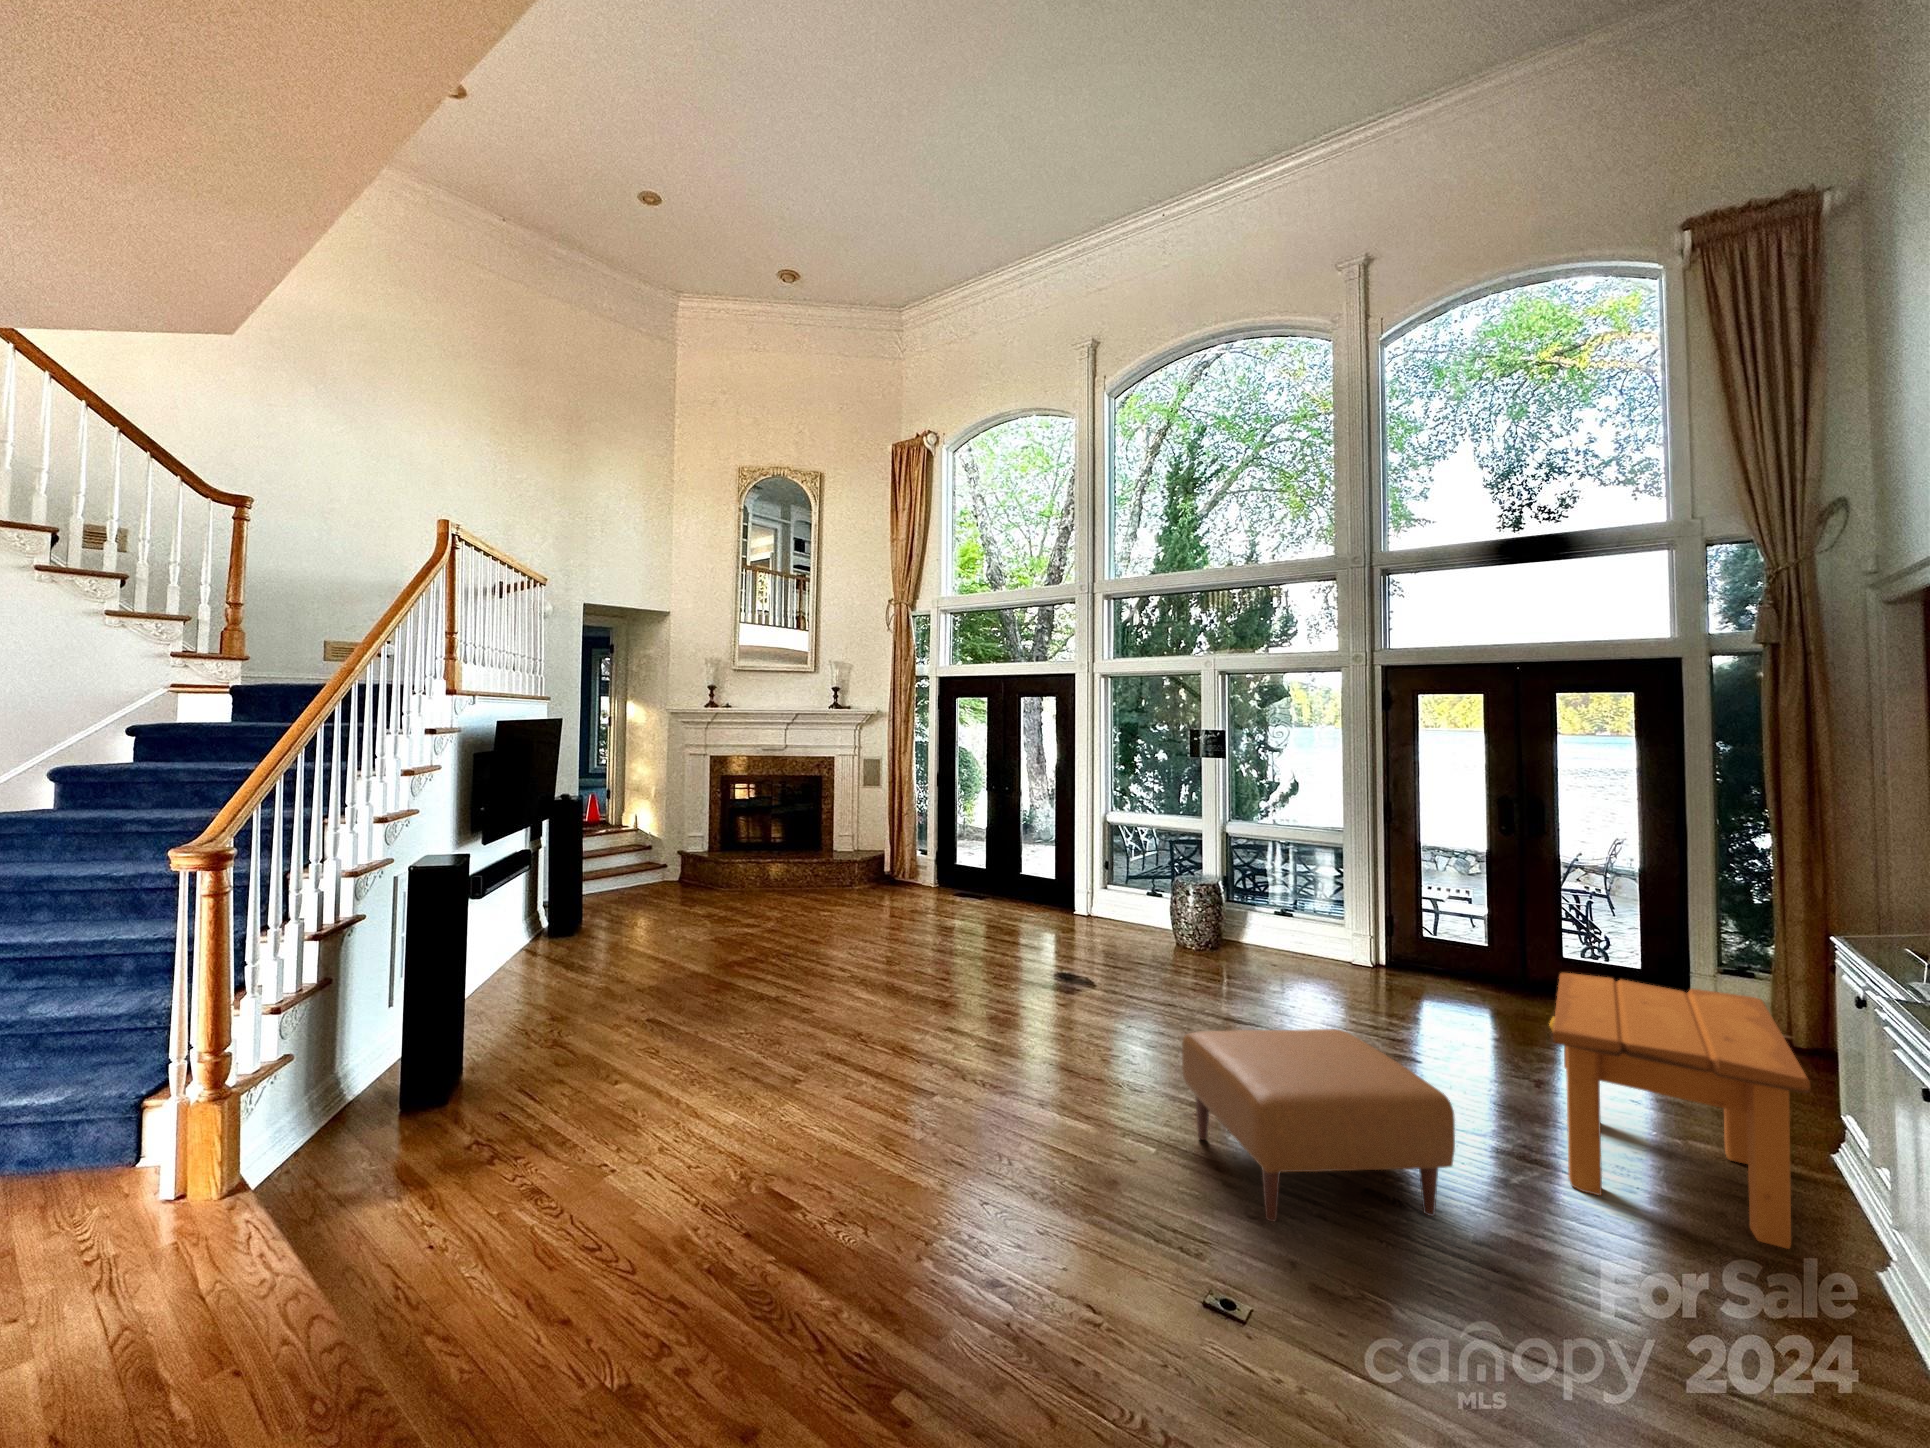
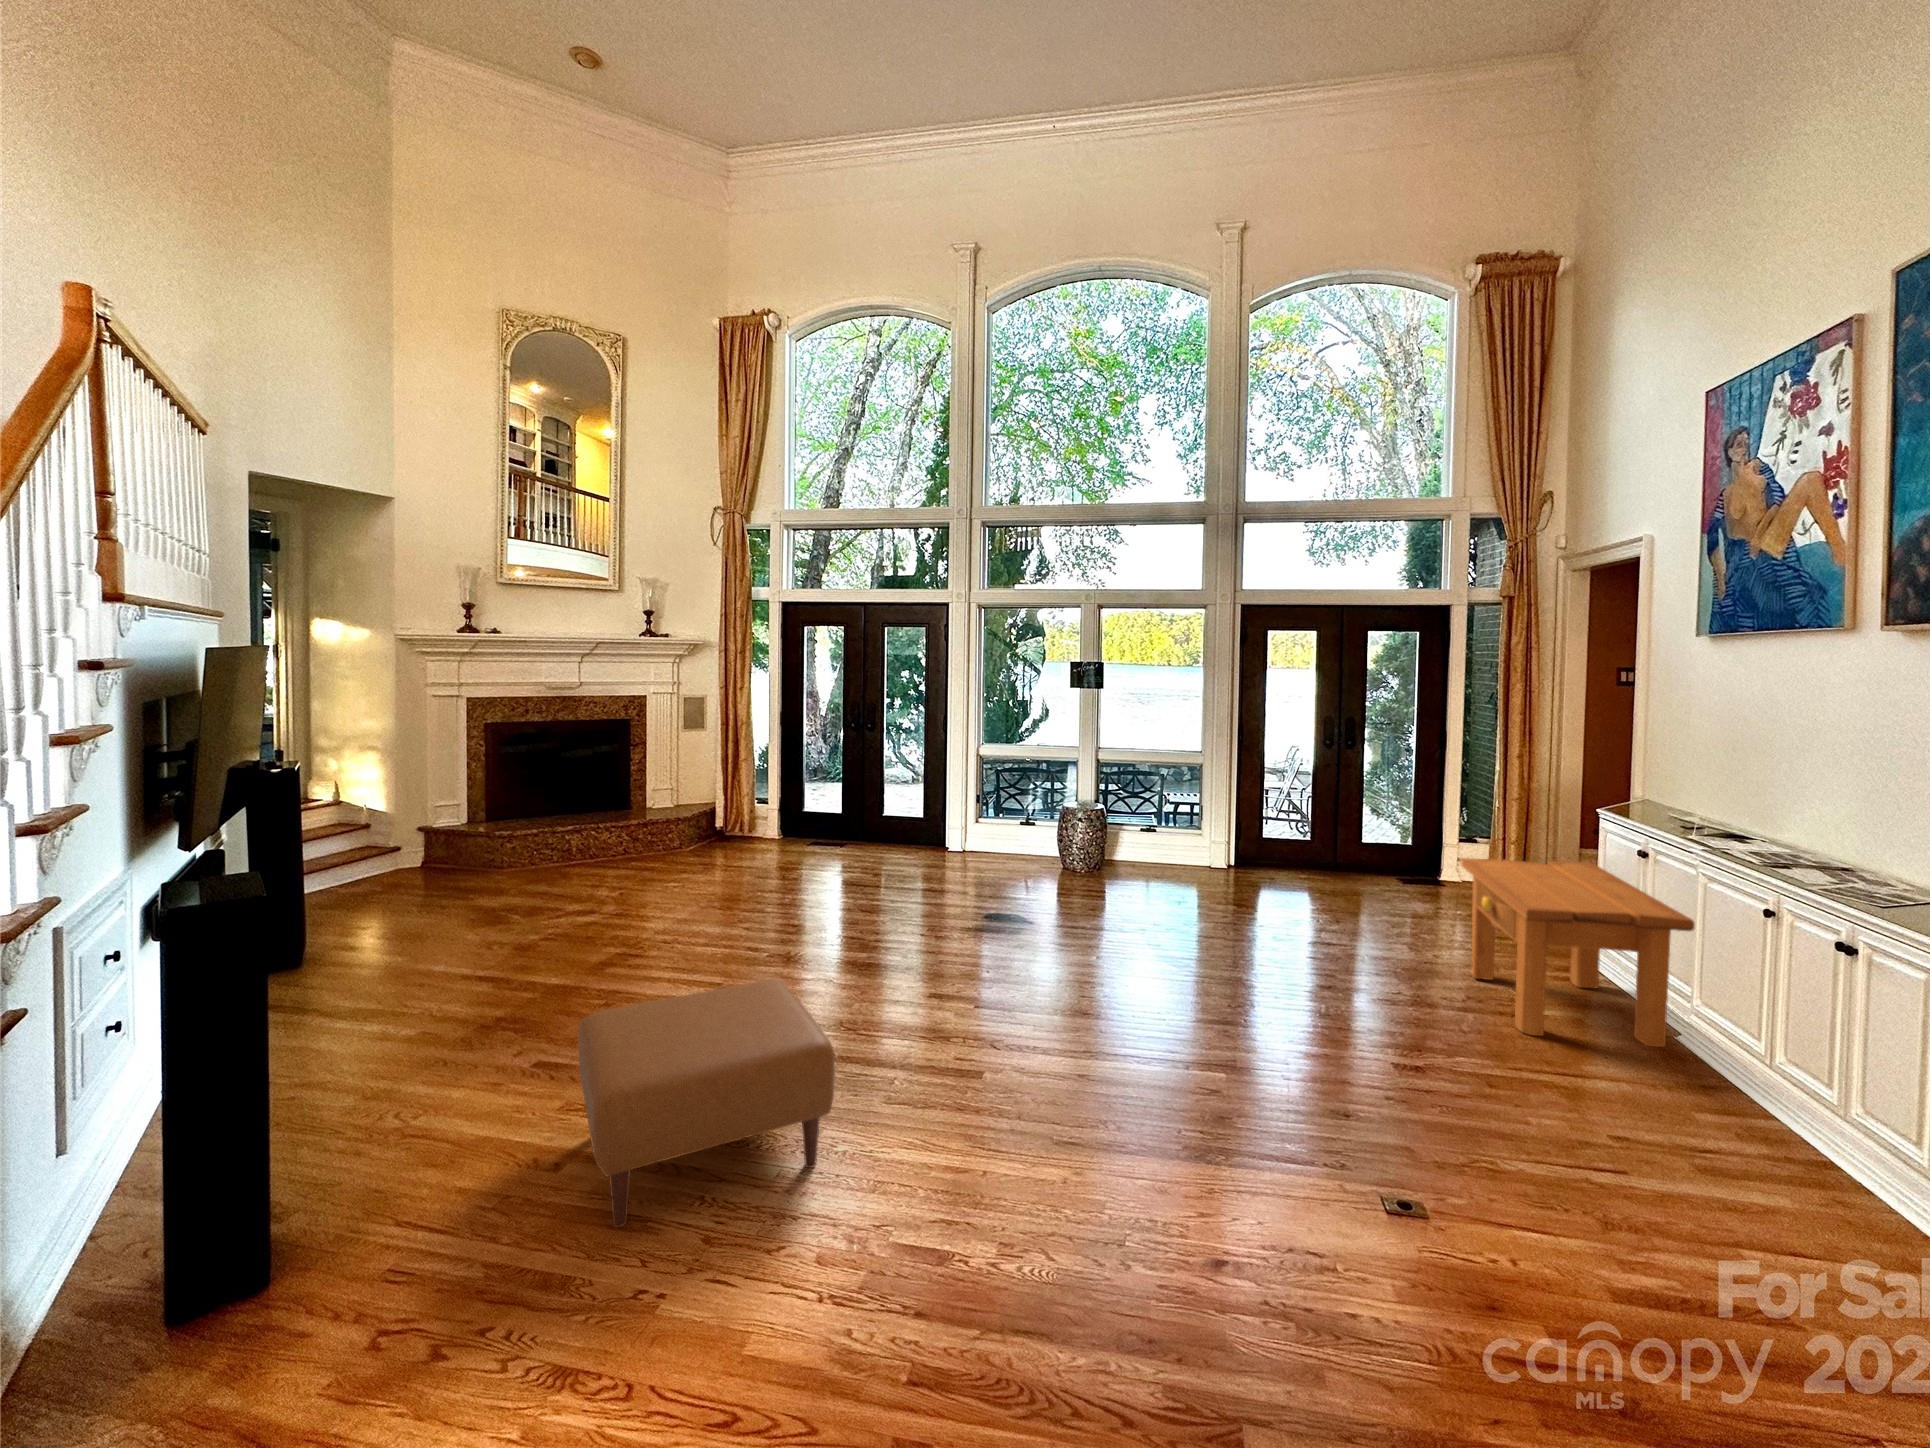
ottoman: present [1182,1029,1455,1221] -> present [578,979,835,1227]

